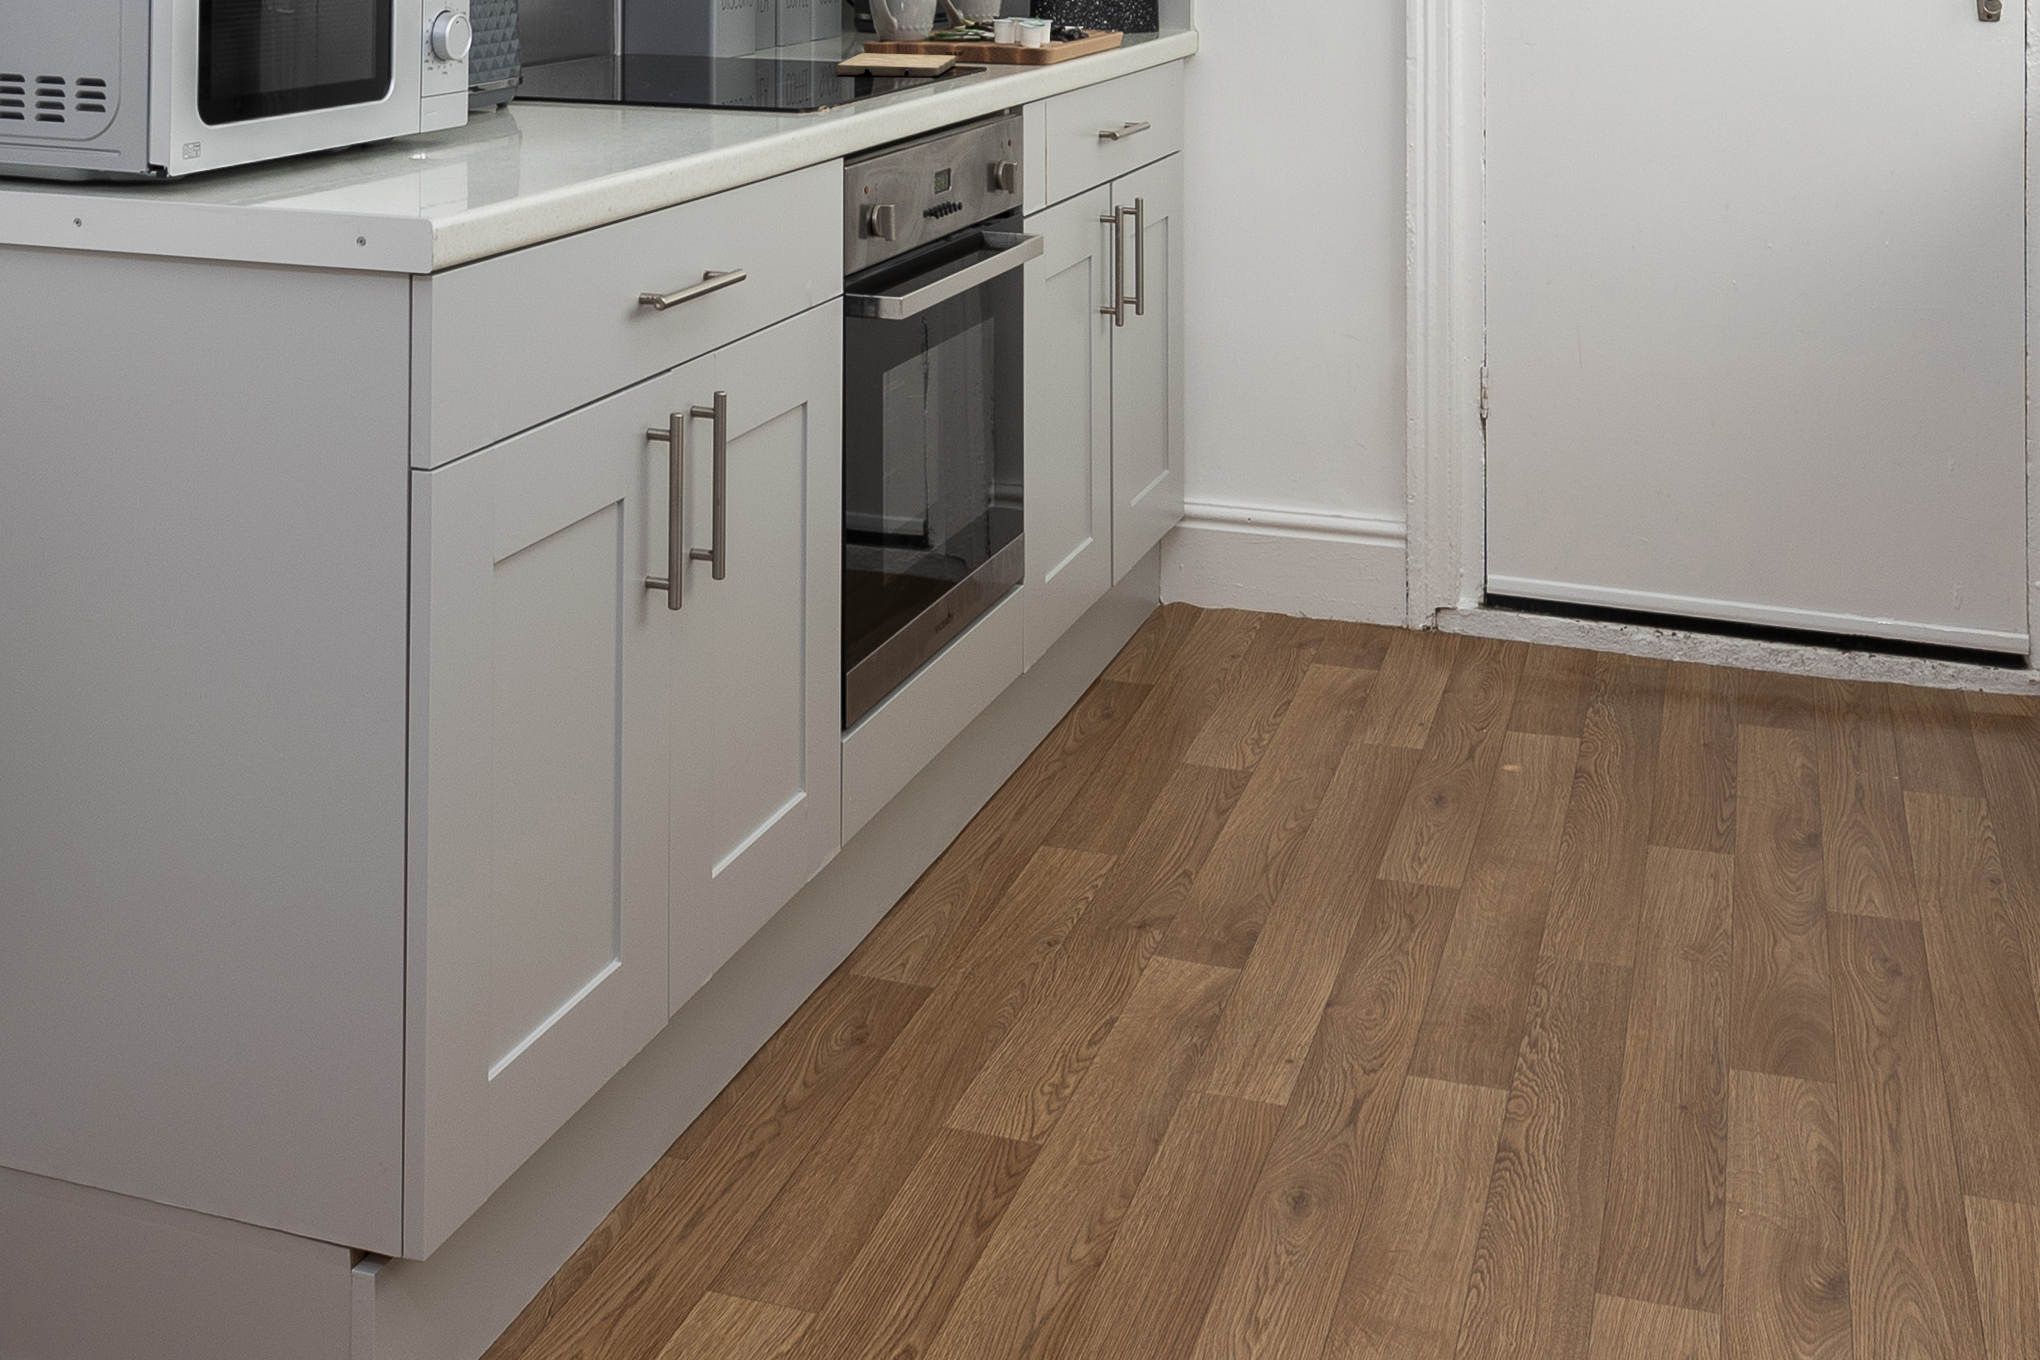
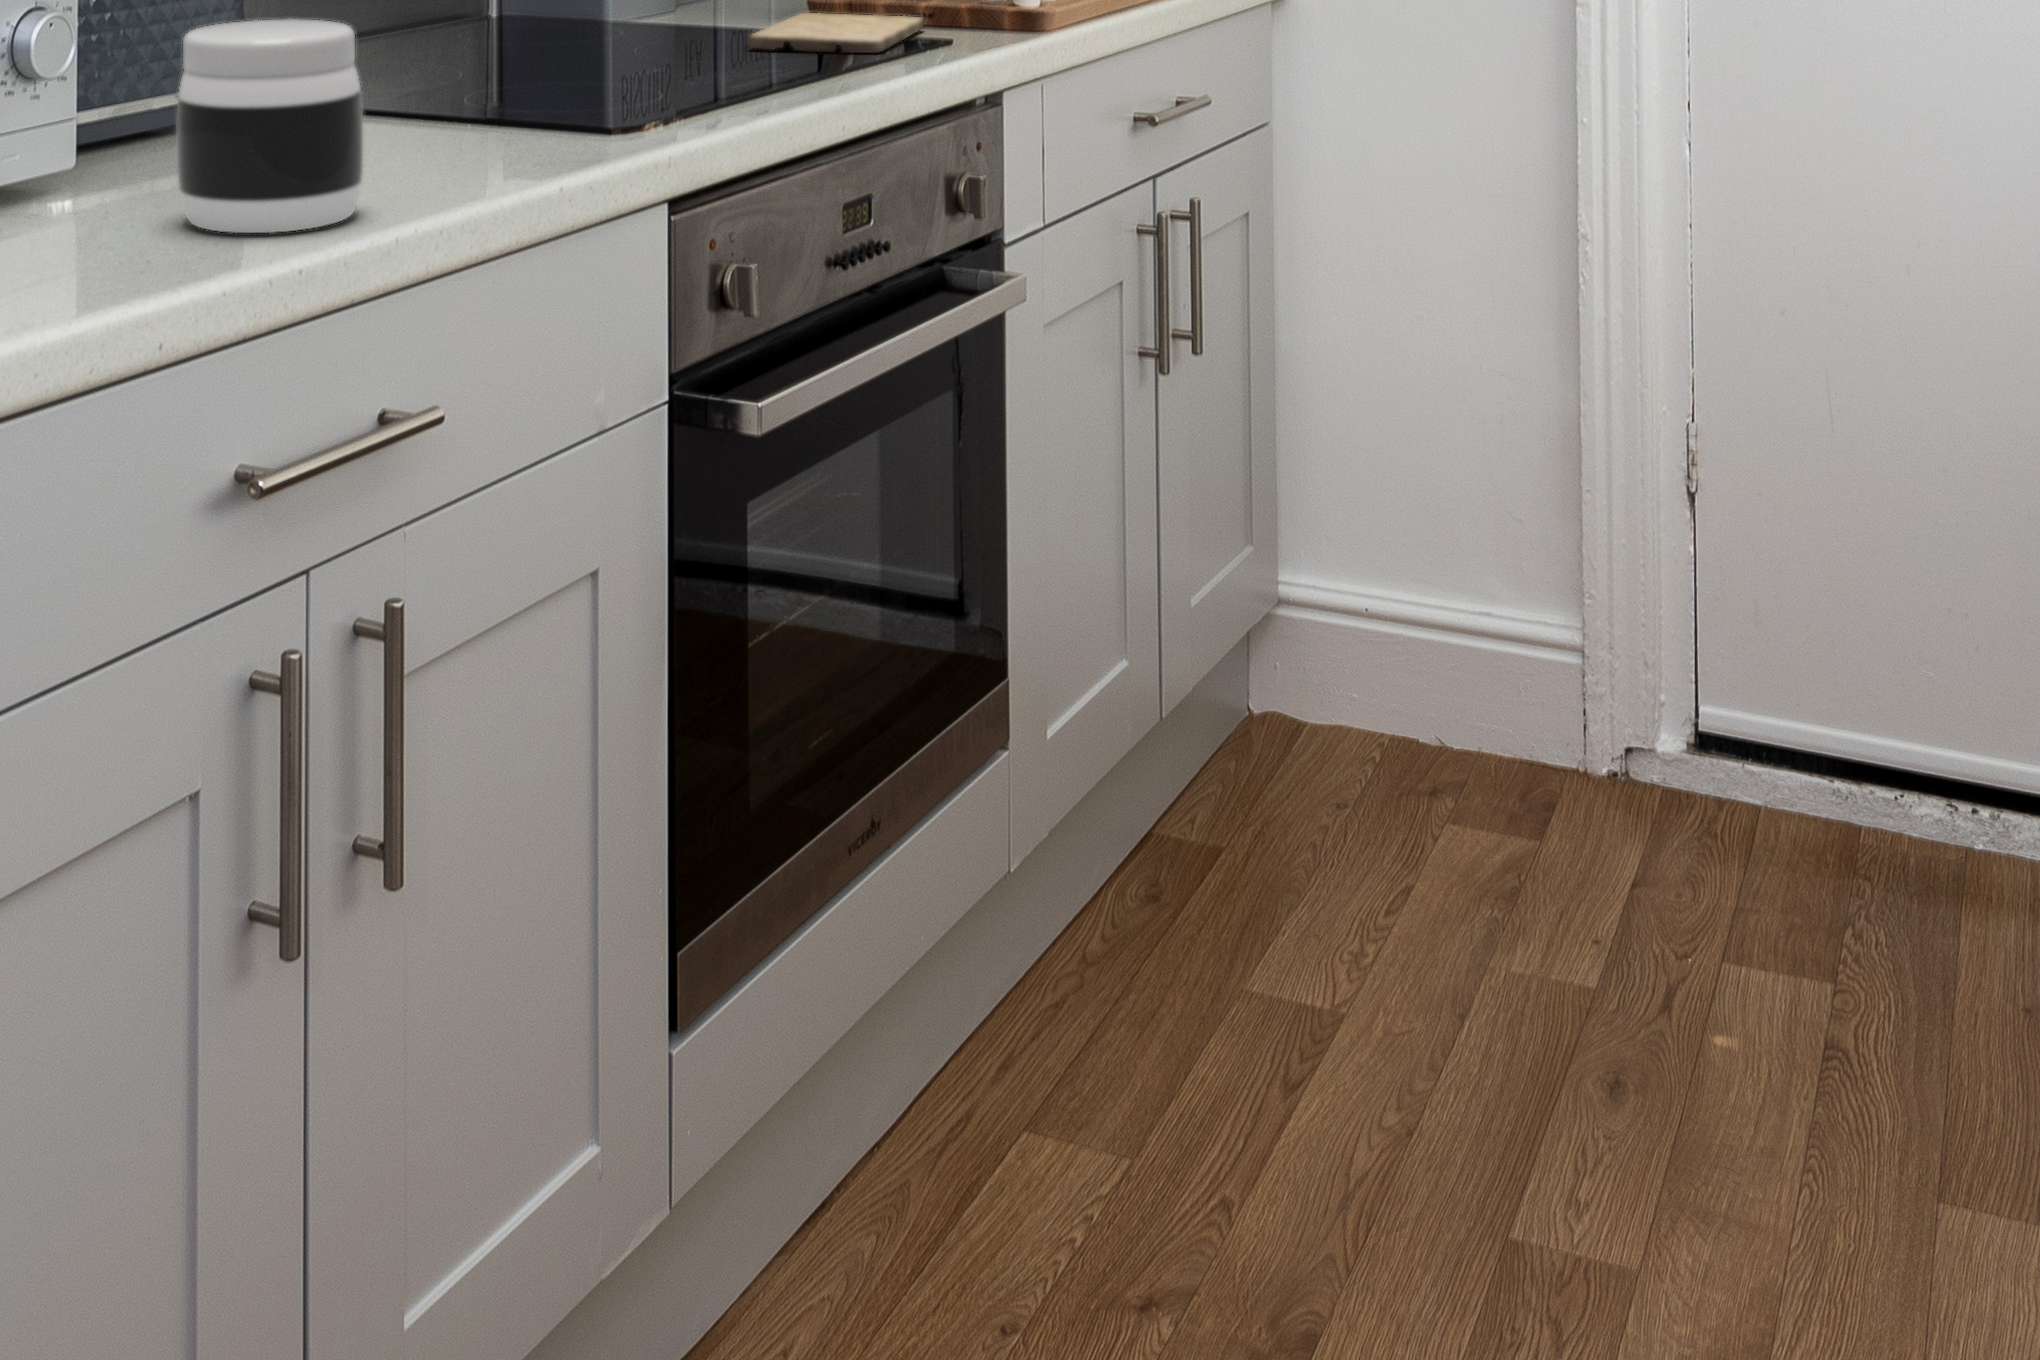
jar: none [557,18,682,154] -> present [177,19,363,233]

